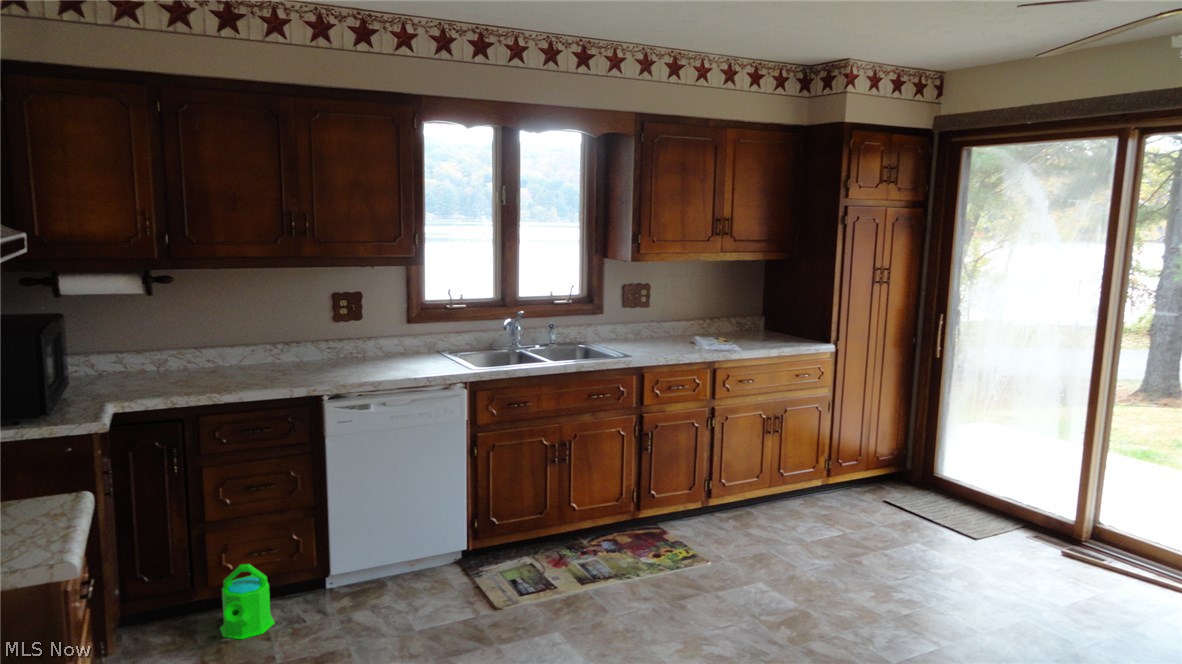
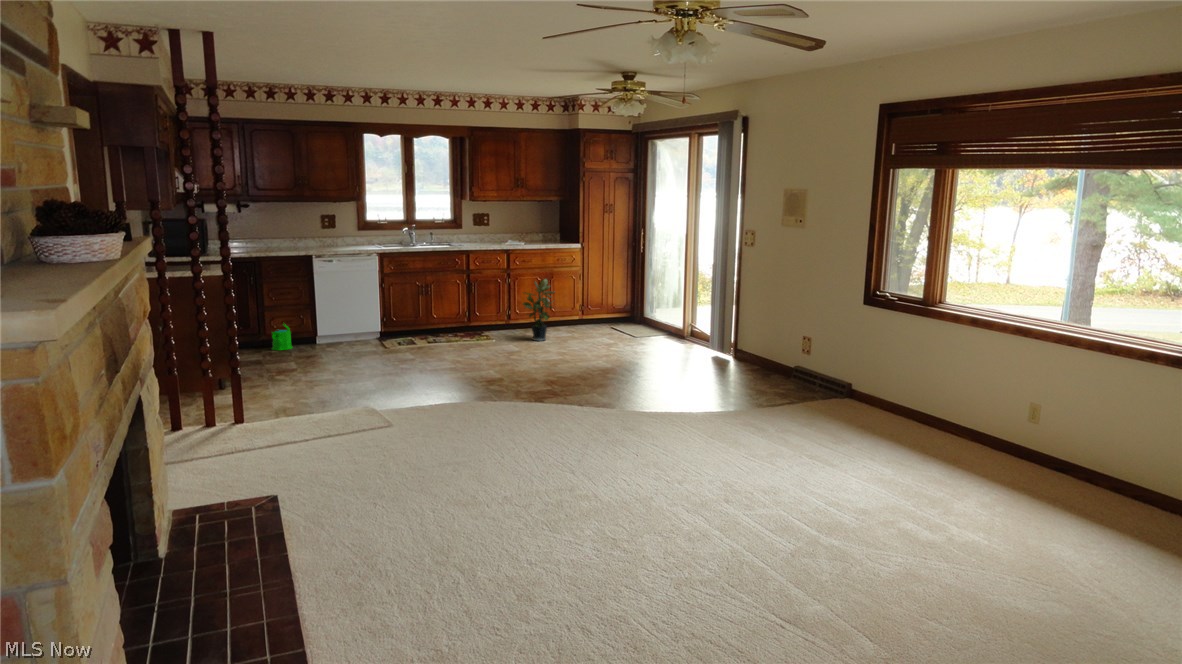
potted plant: none [777,436,857,571] -> present [523,279,554,341]

